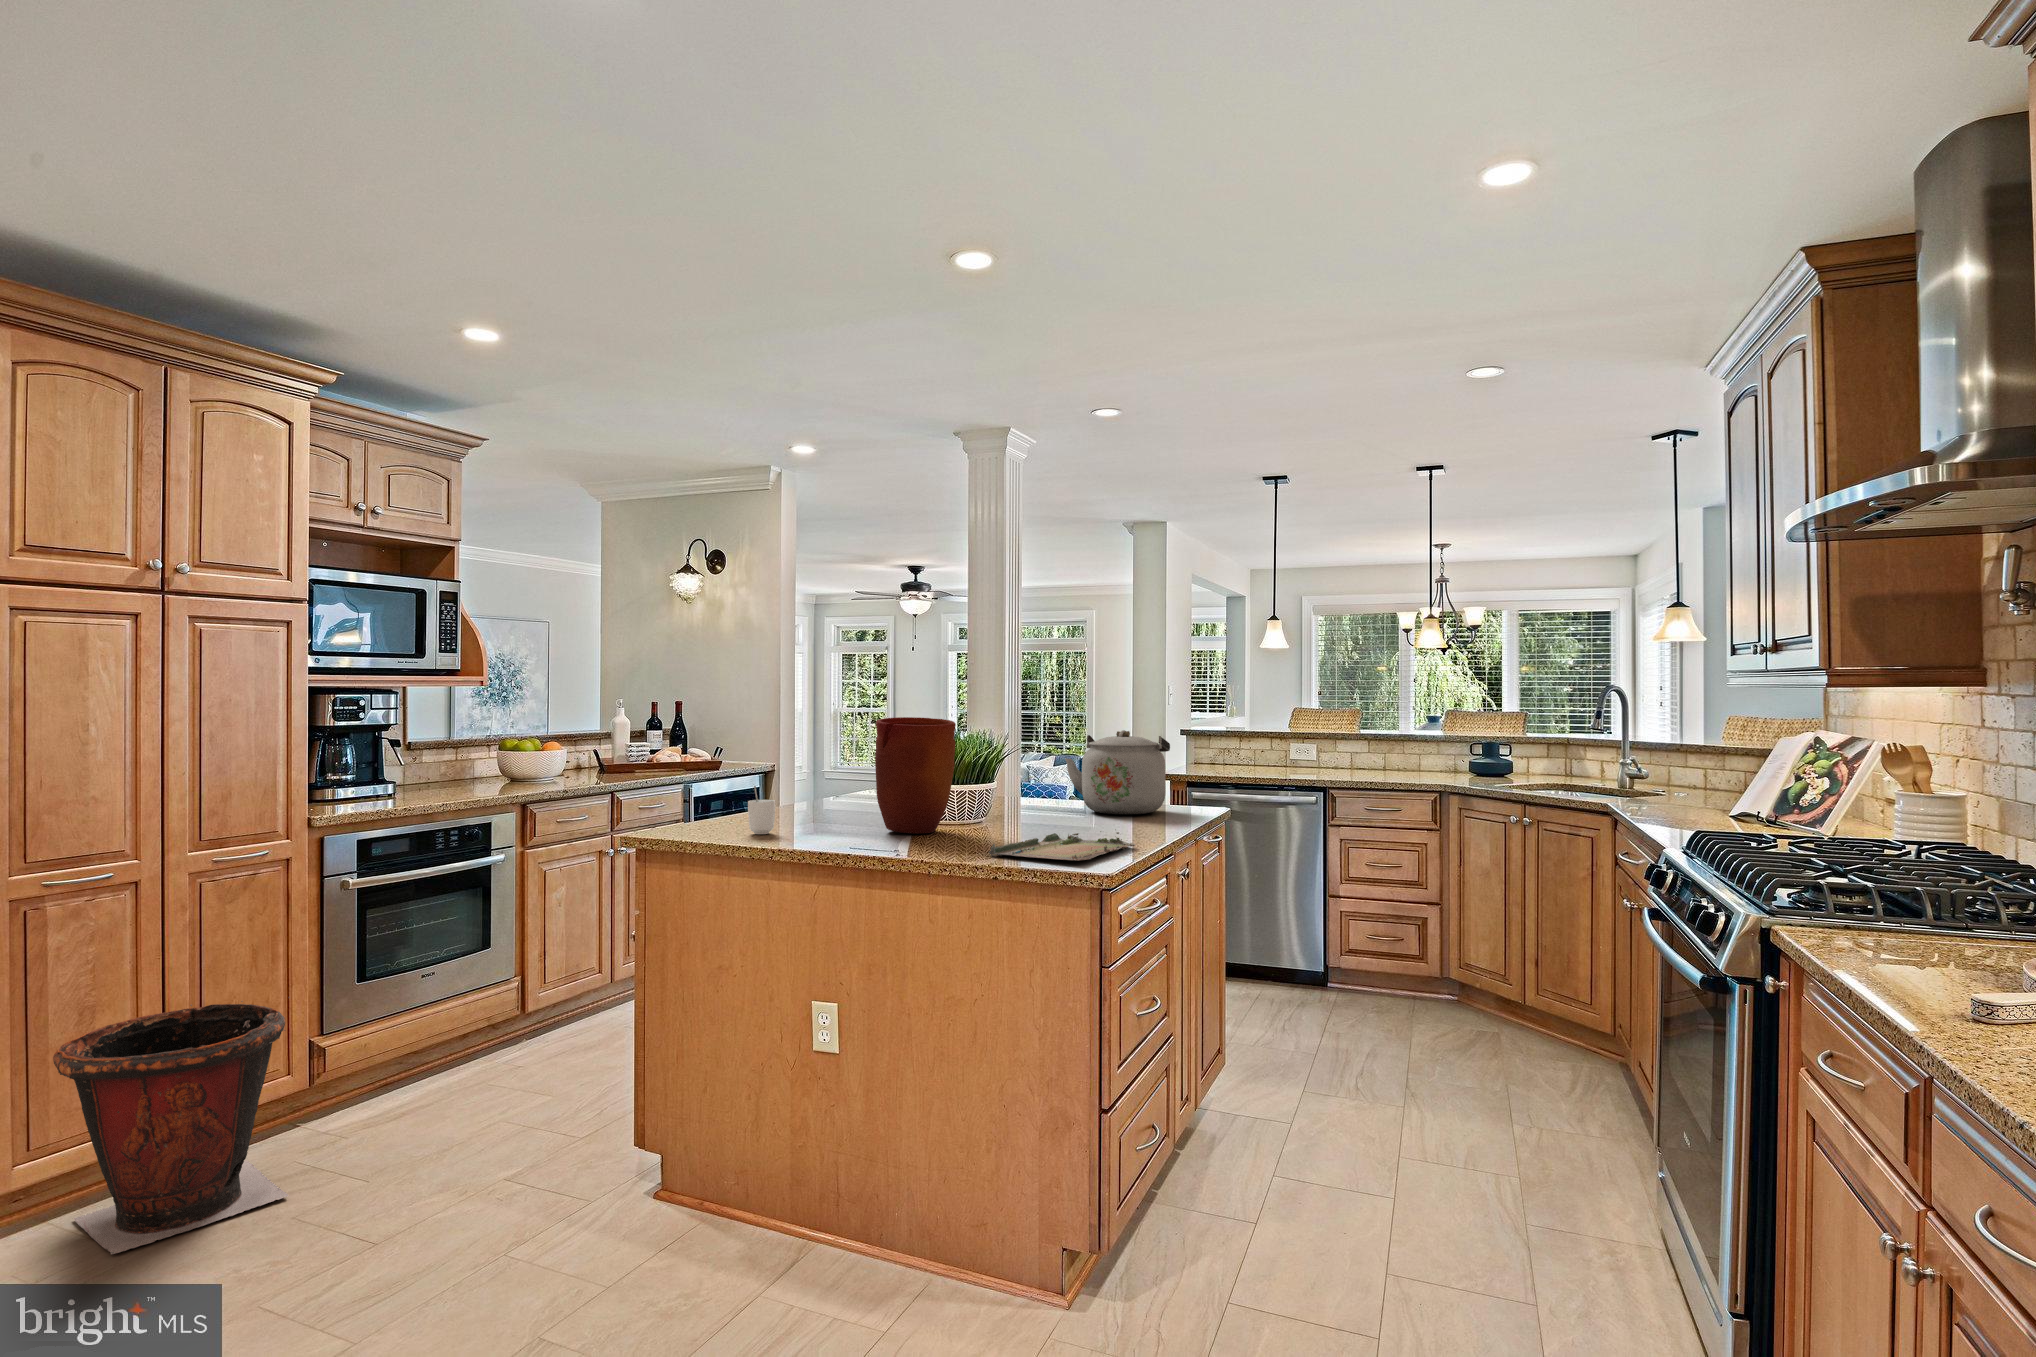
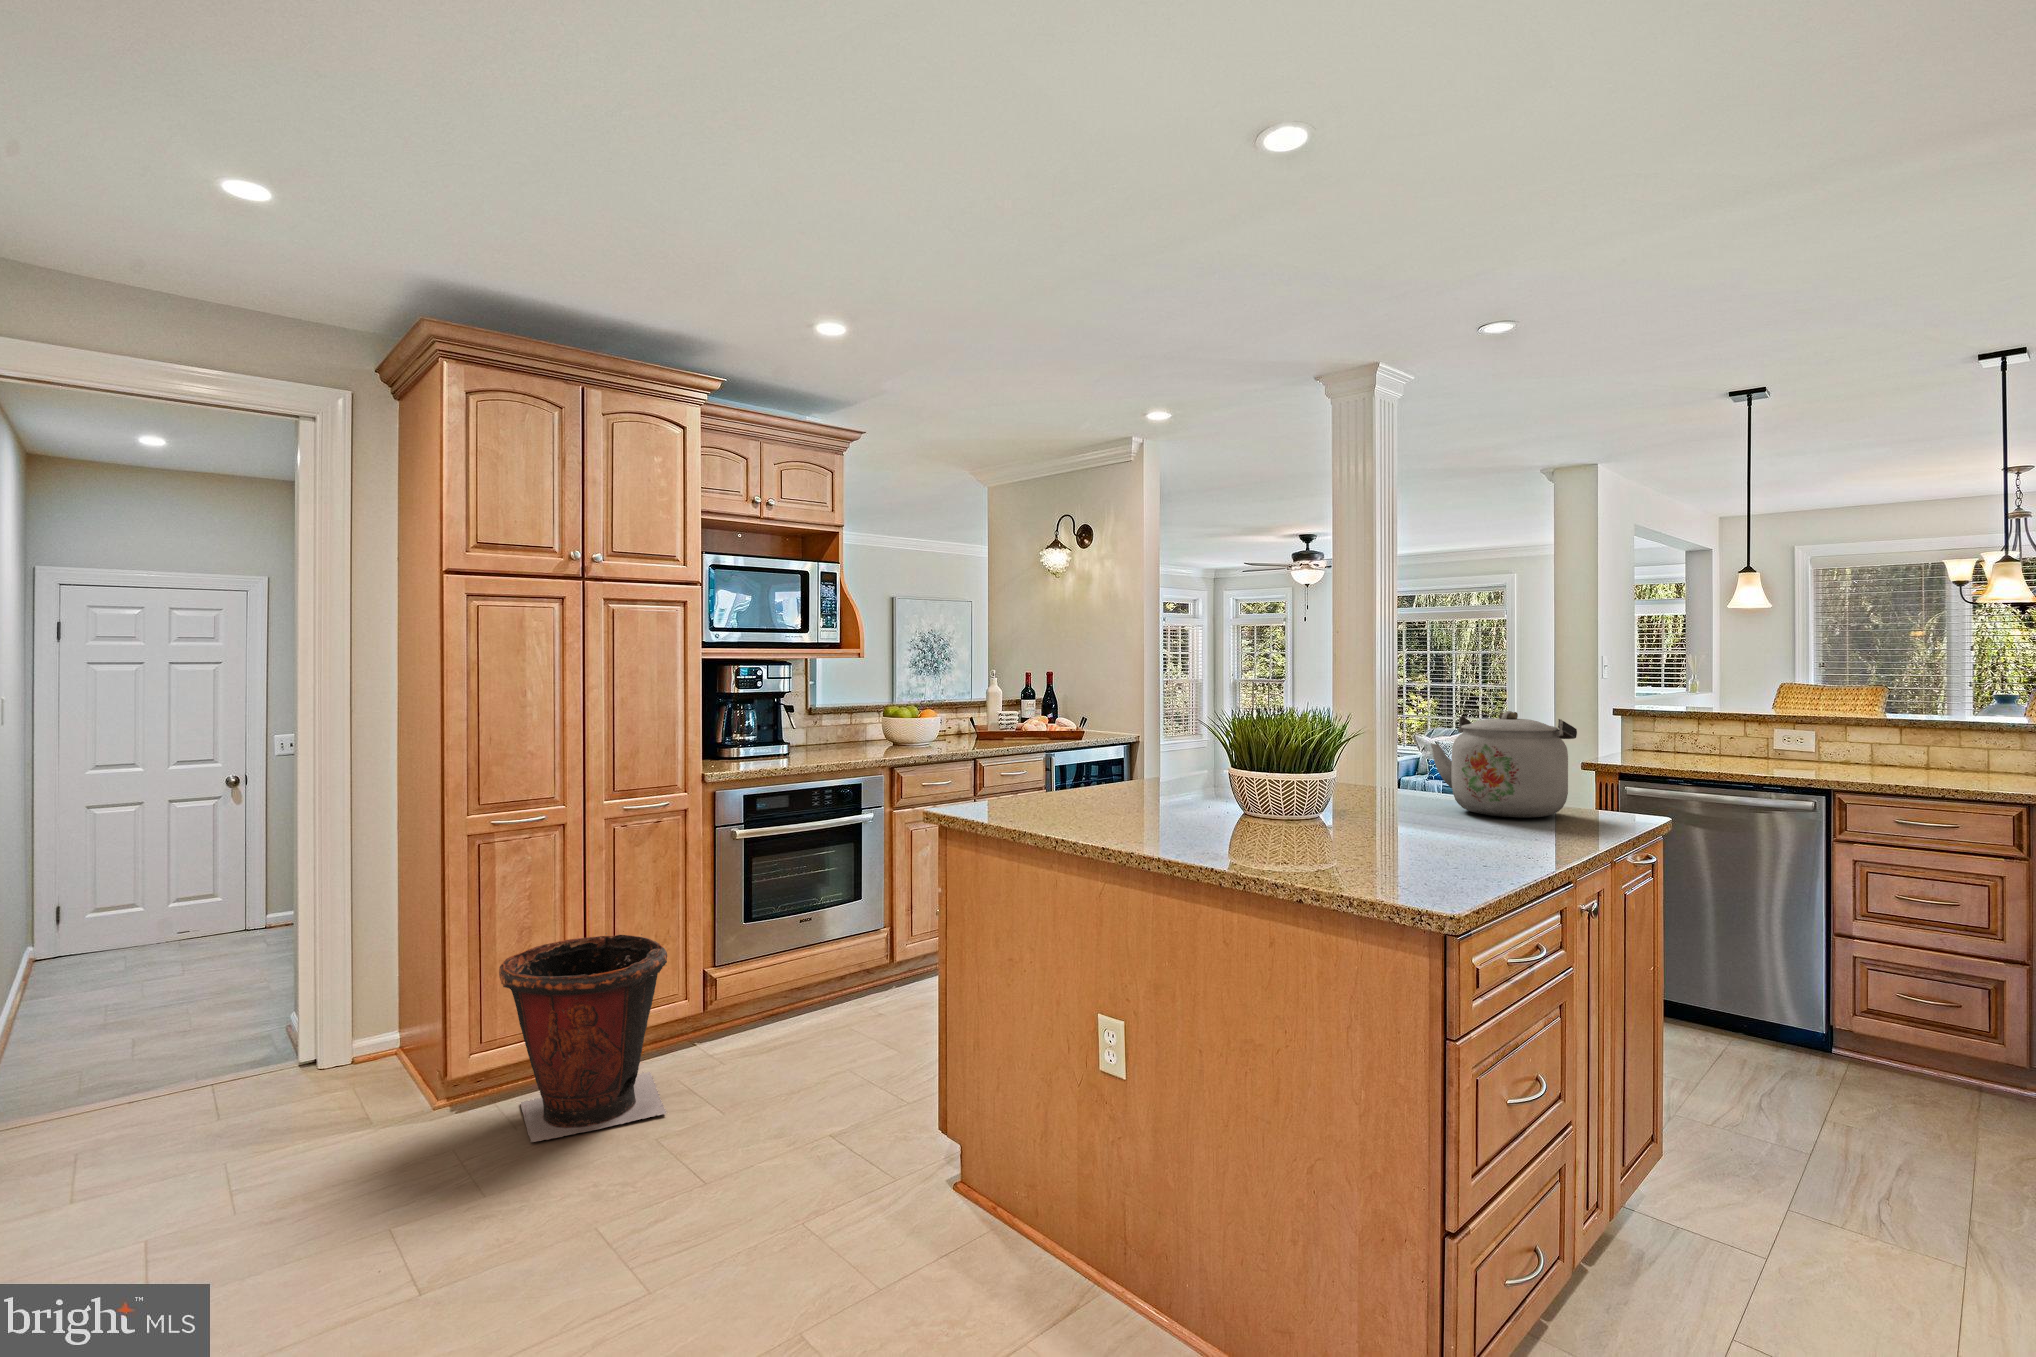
vase: present [875,717,956,834] -> none [1182,692,1277,828]
cup: present [748,786,775,834] -> none [1045,765,1074,817]
tray: present [988,832,1136,861] -> none [1298,839,1507,883]

